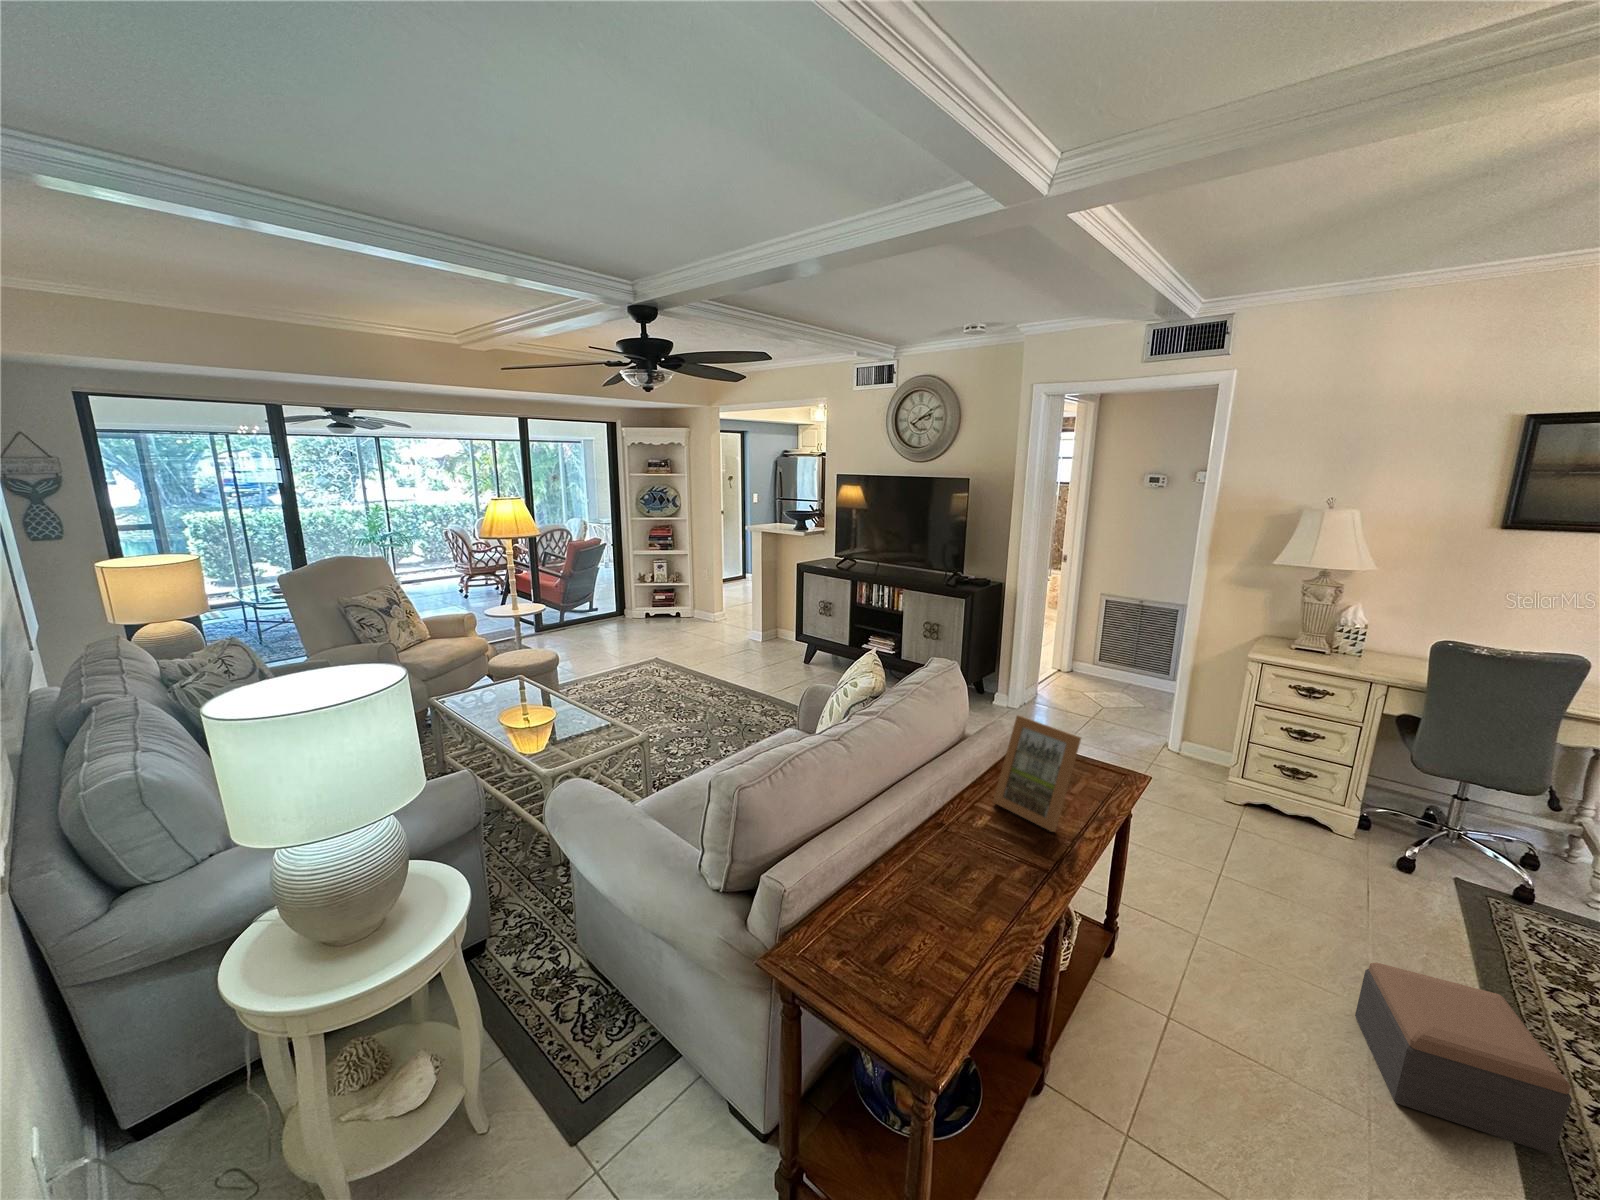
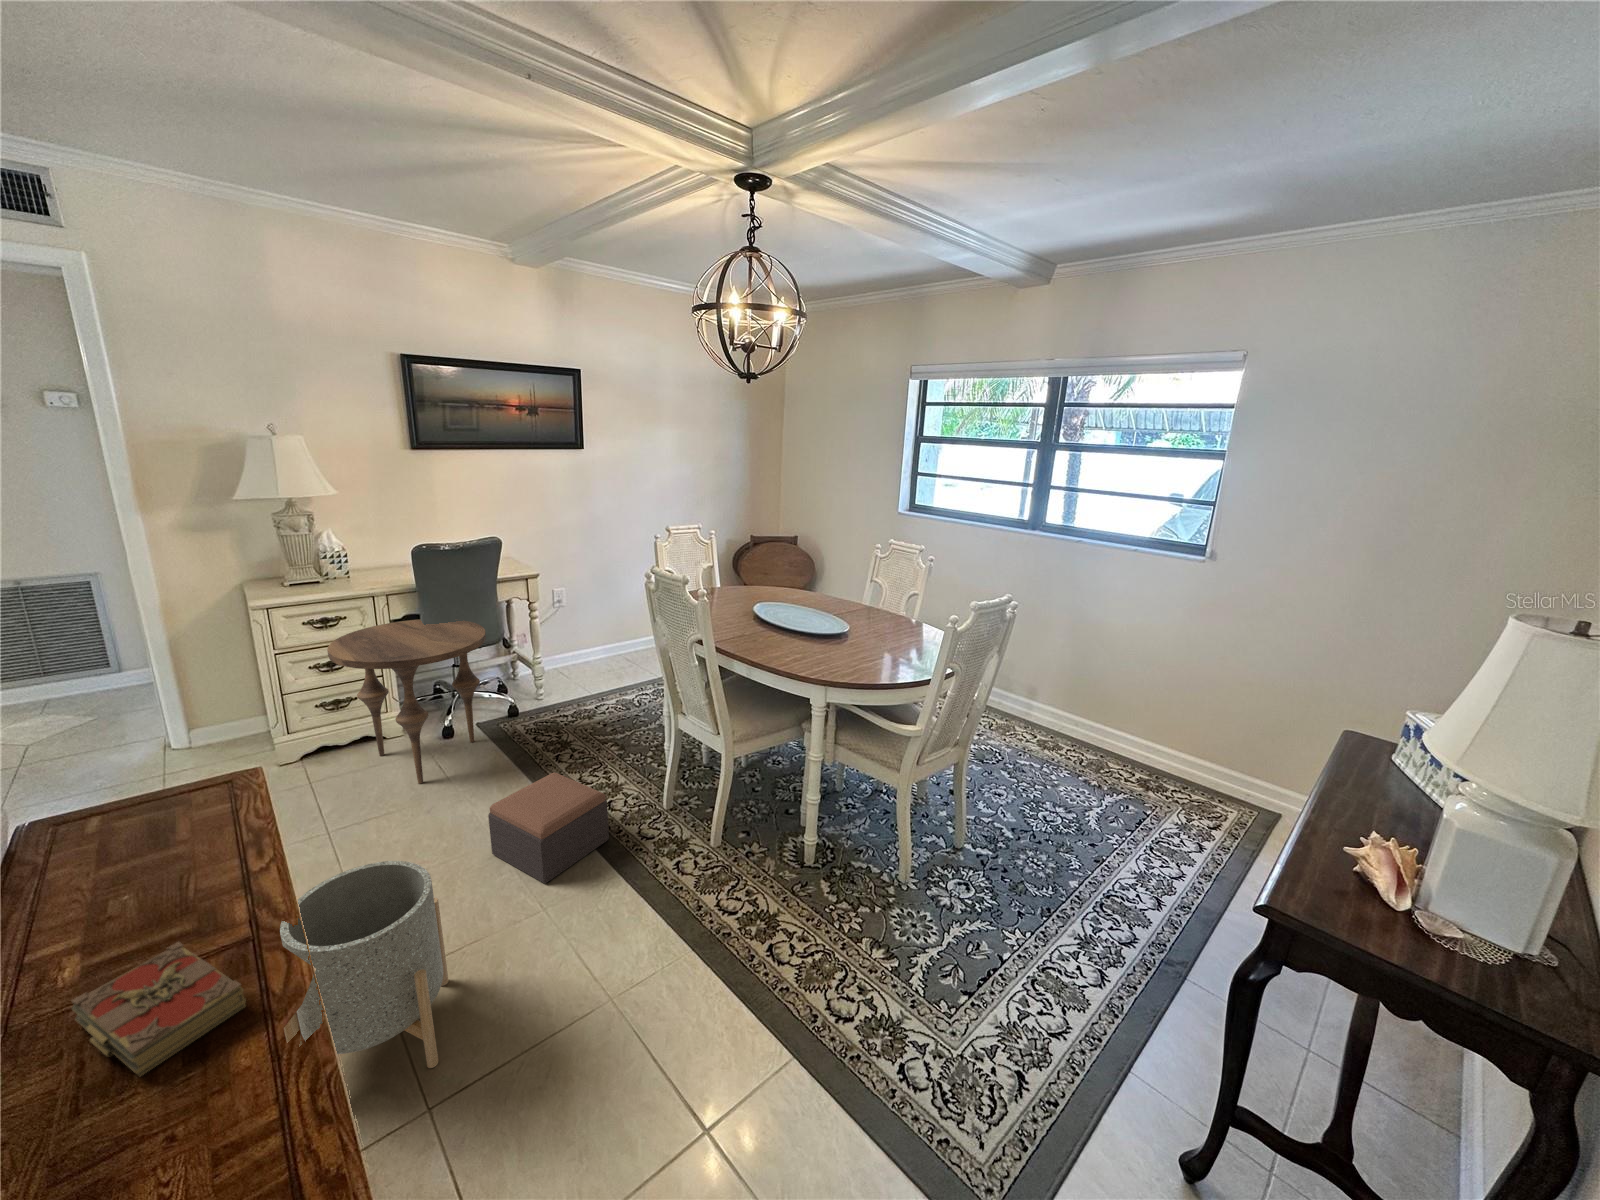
side table: none [1290,710,1502,895] -> present [327,620,486,784]
picture frame: present [993,716,1081,832] -> none [40,755,209,937]
book: none [958,832,1017,902] -> present [72,942,246,1077]
planter: none [1069,889,1235,1118] -> present [280,861,449,1068]

